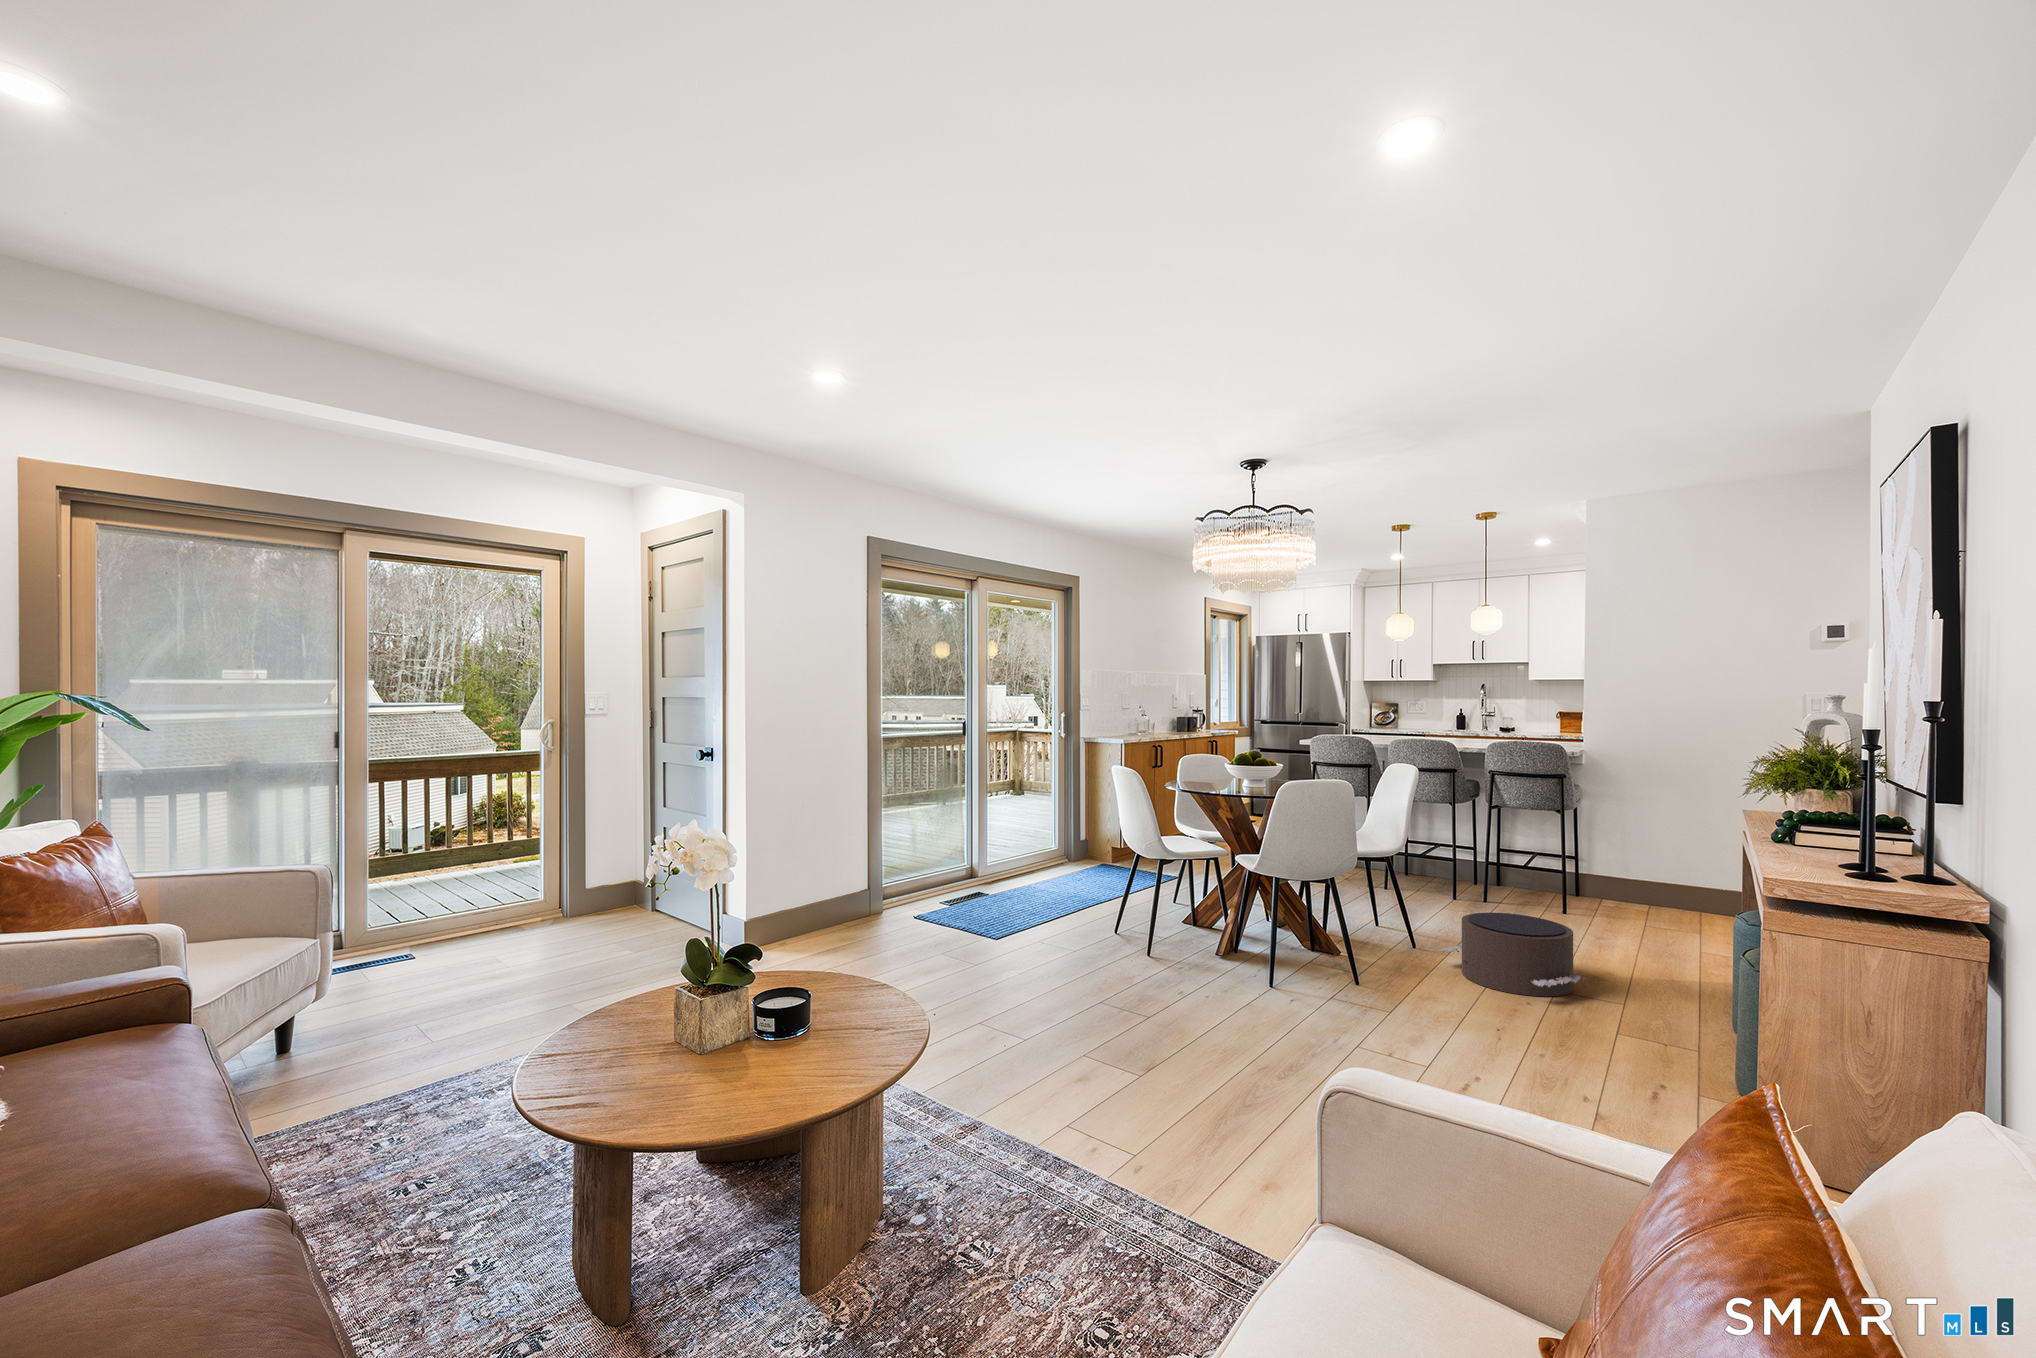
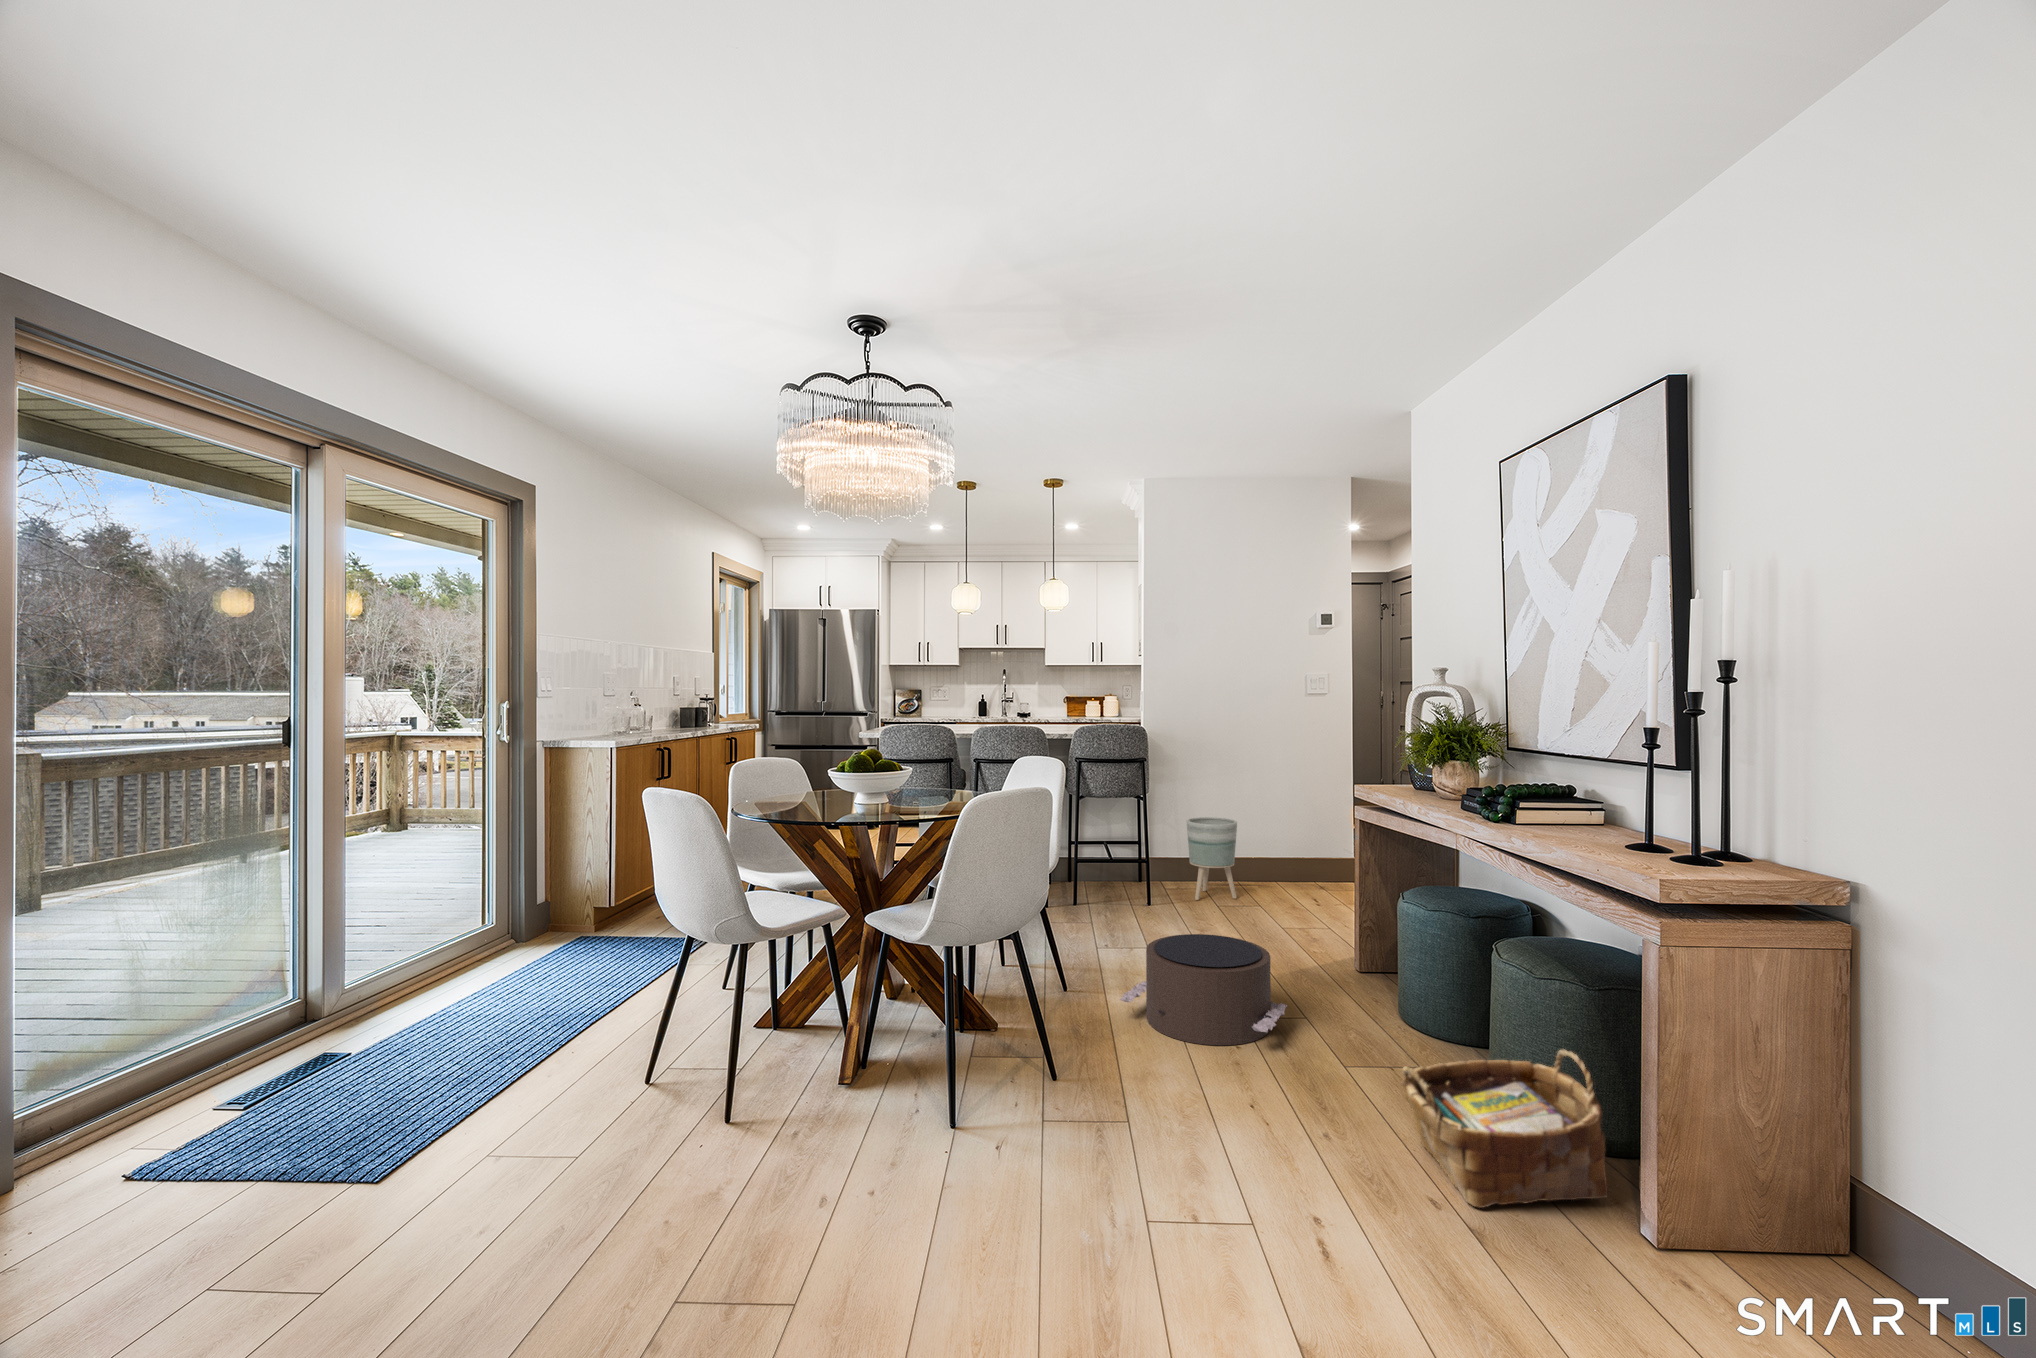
planter: none [1611,836,1670,918] -> present [1187,817,1237,900]
woven basket: none [1573,997,1735,1115] -> present [1402,1050,1608,1208]

